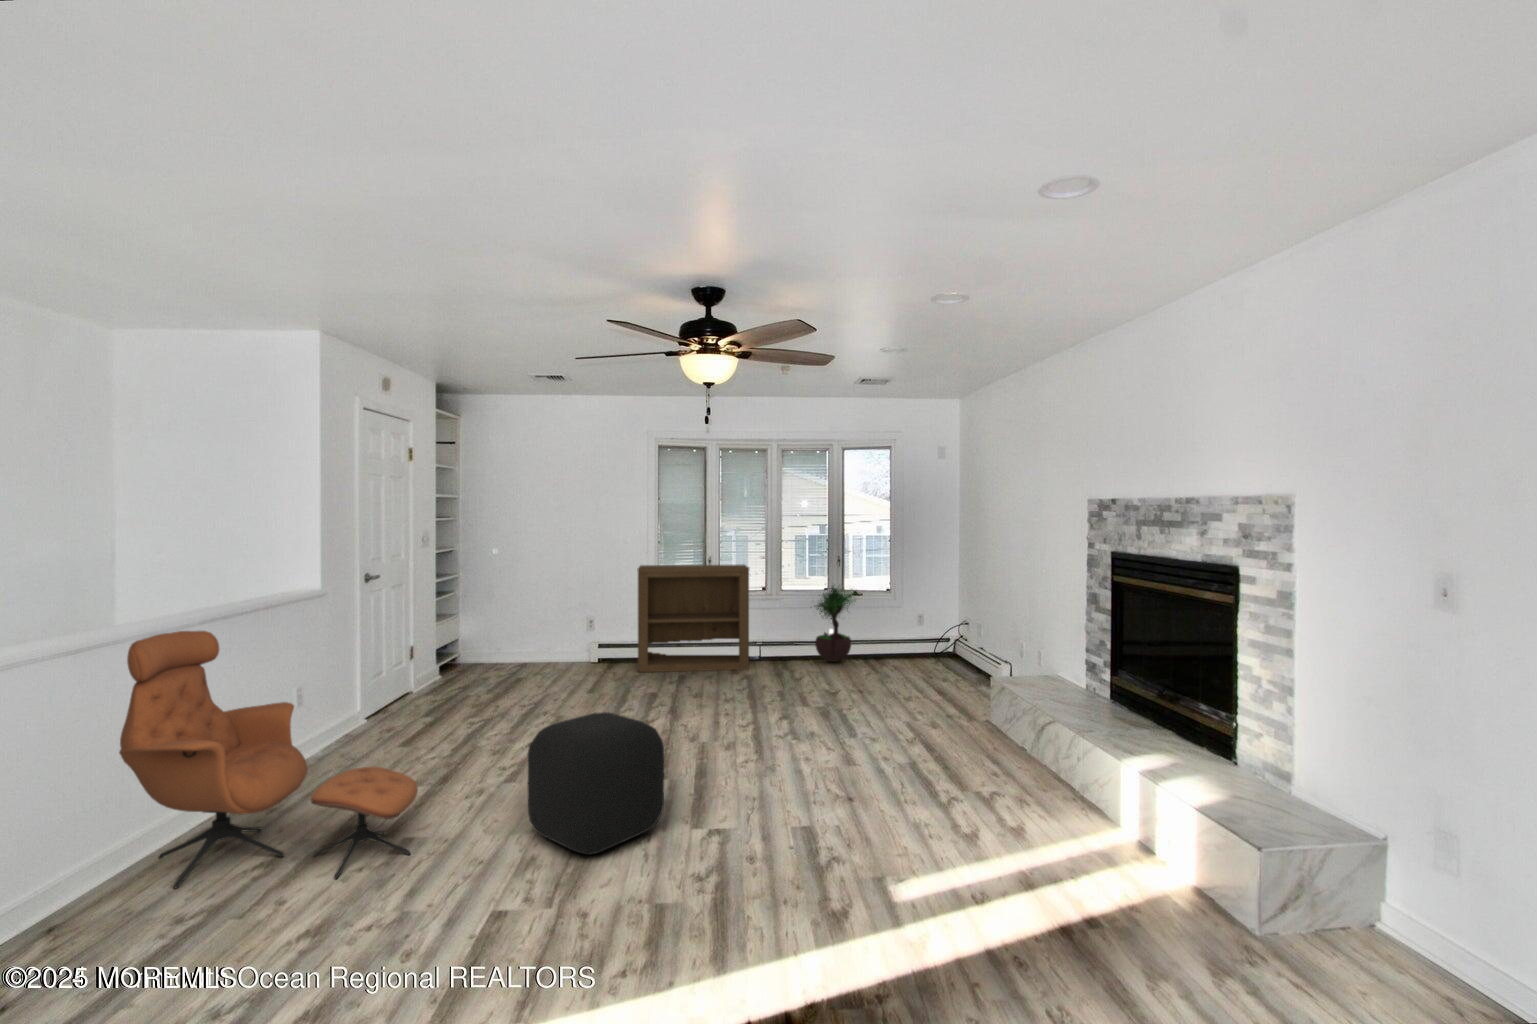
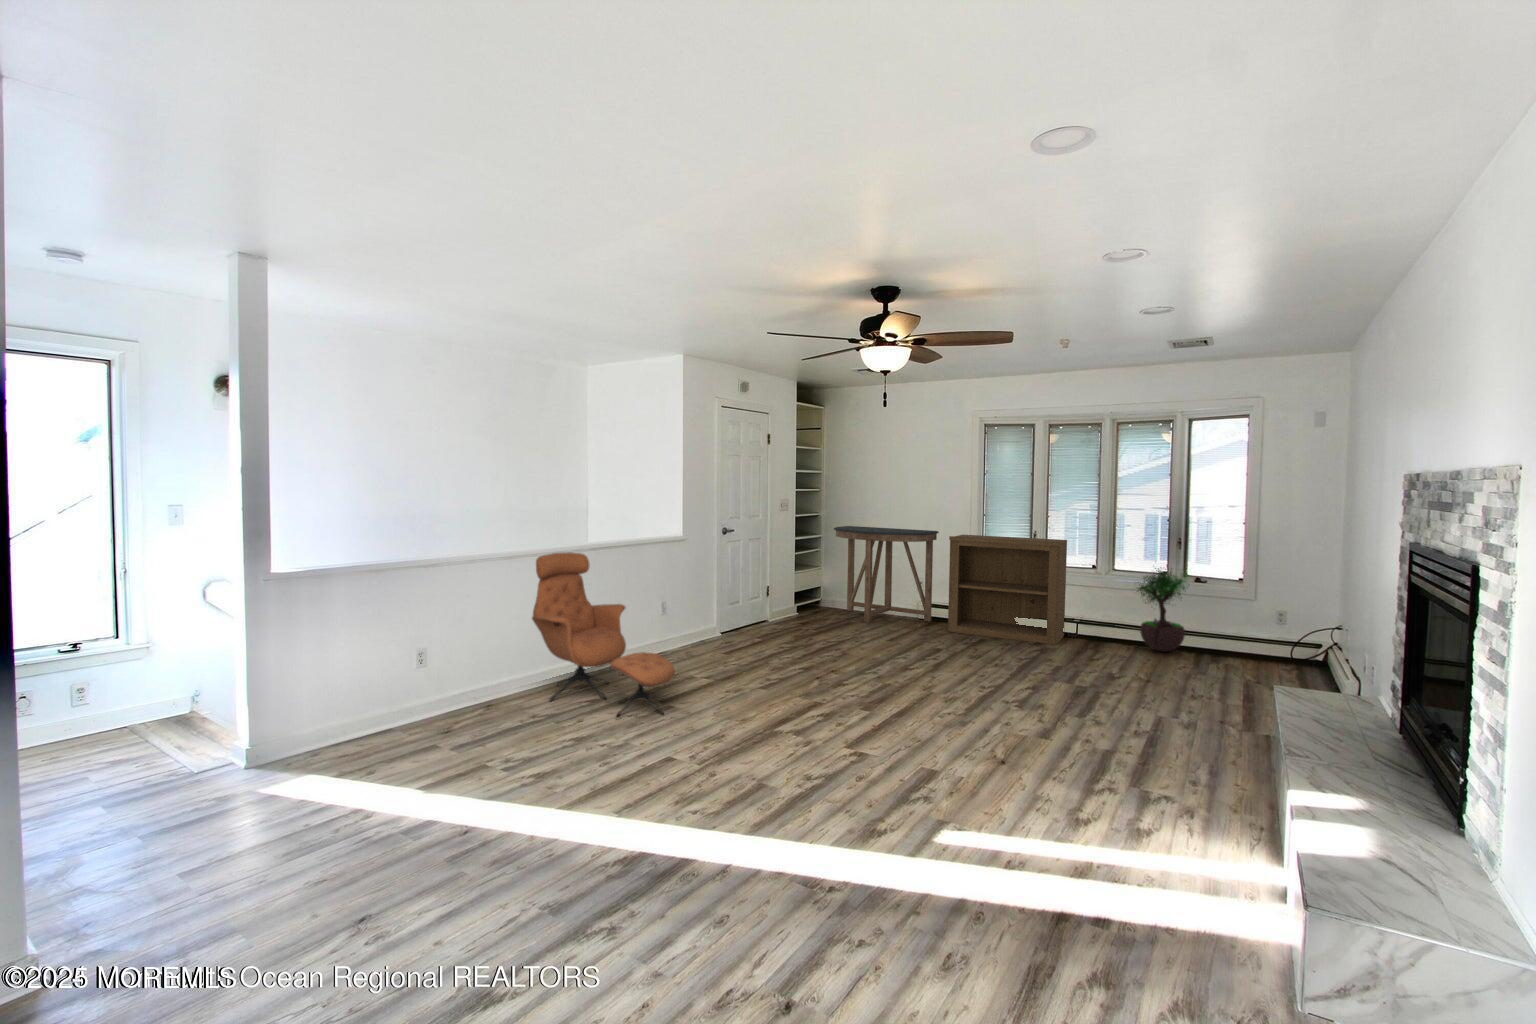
console table: none [487,563,613,676] -> present [834,526,939,623]
ottoman: present [528,712,664,855] -> none [730,642,827,744]

